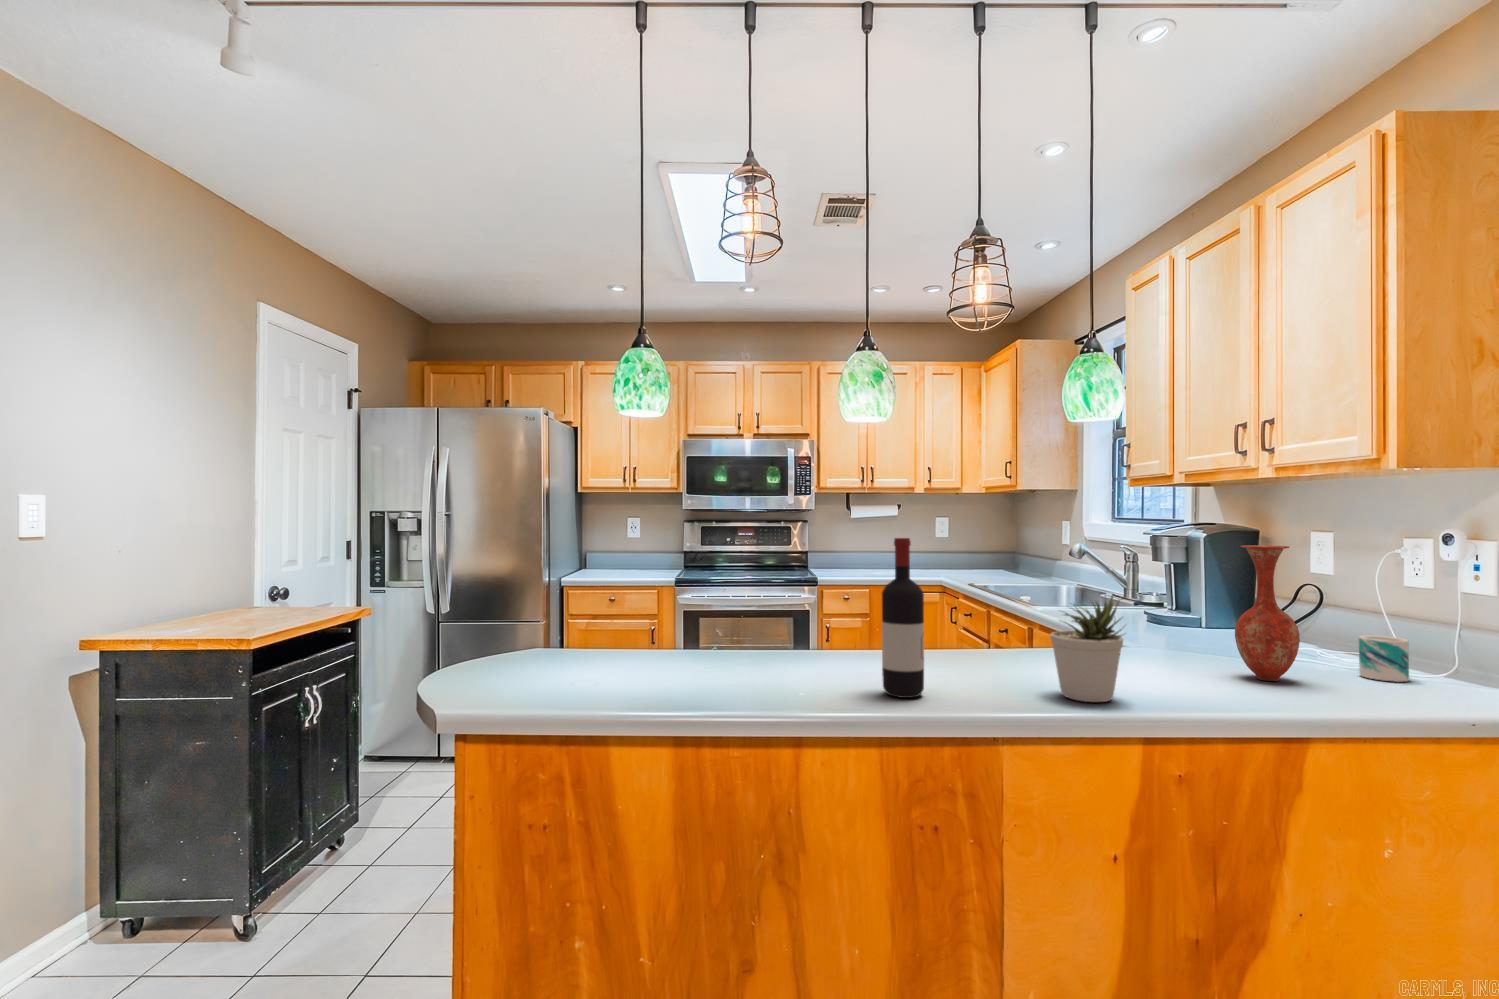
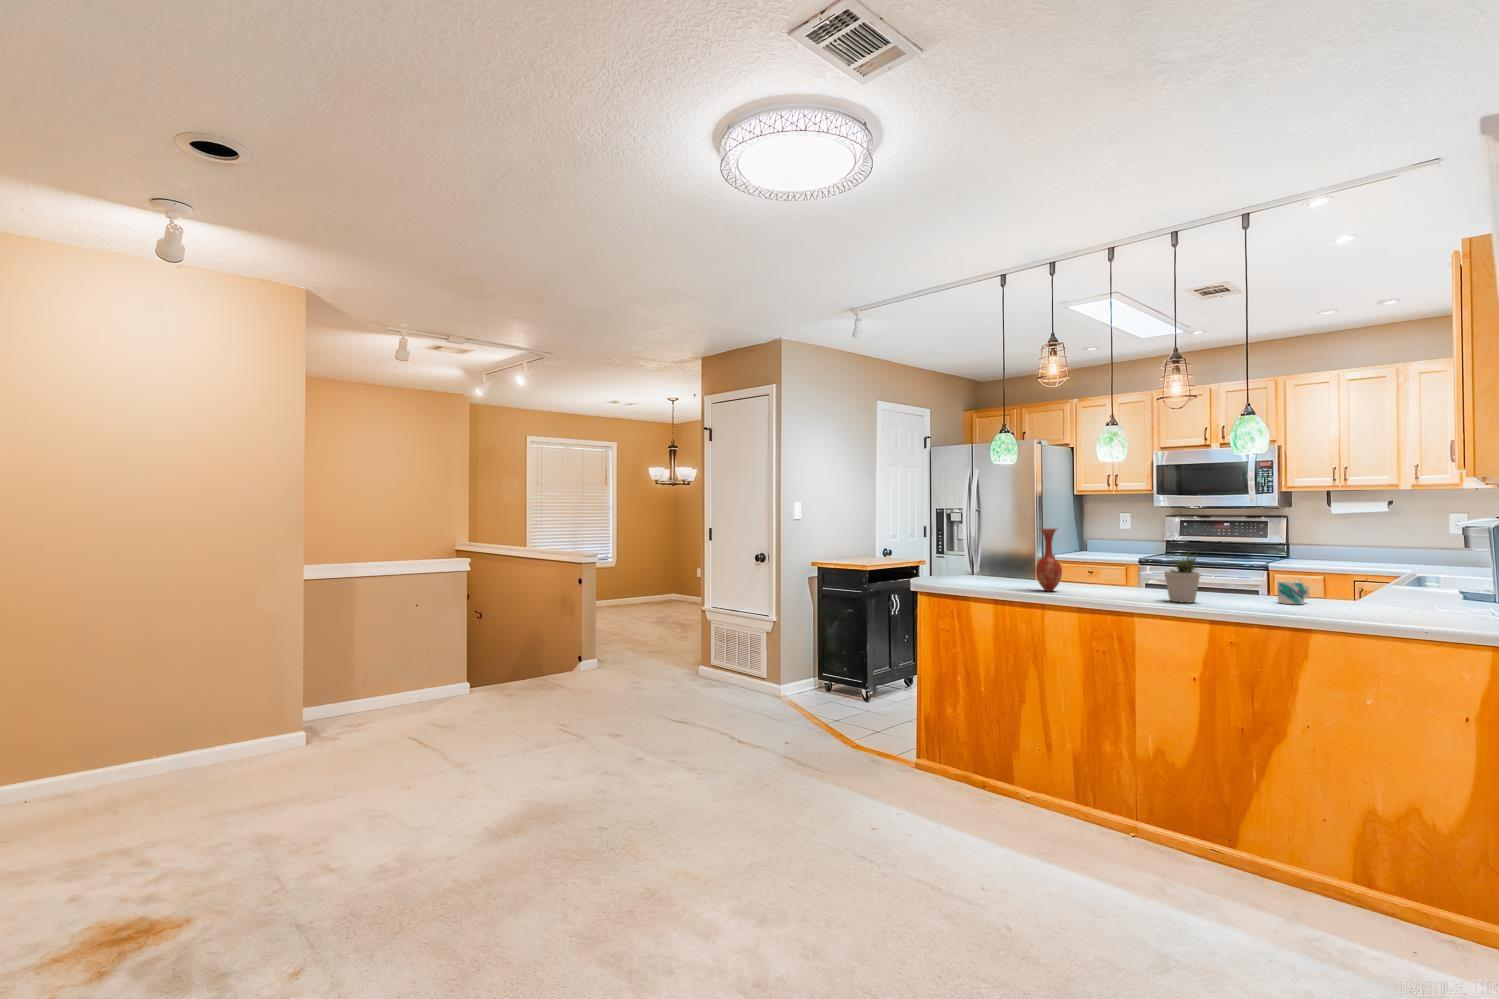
wine bottle: present [882,538,924,698] -> none [1085,525,1106,594]
vase: present [1235,545,1300,681] -> present [1035,528,1062,591]
mug: present [1359,635,1409,682] -> present [1278,581,1309,604]

